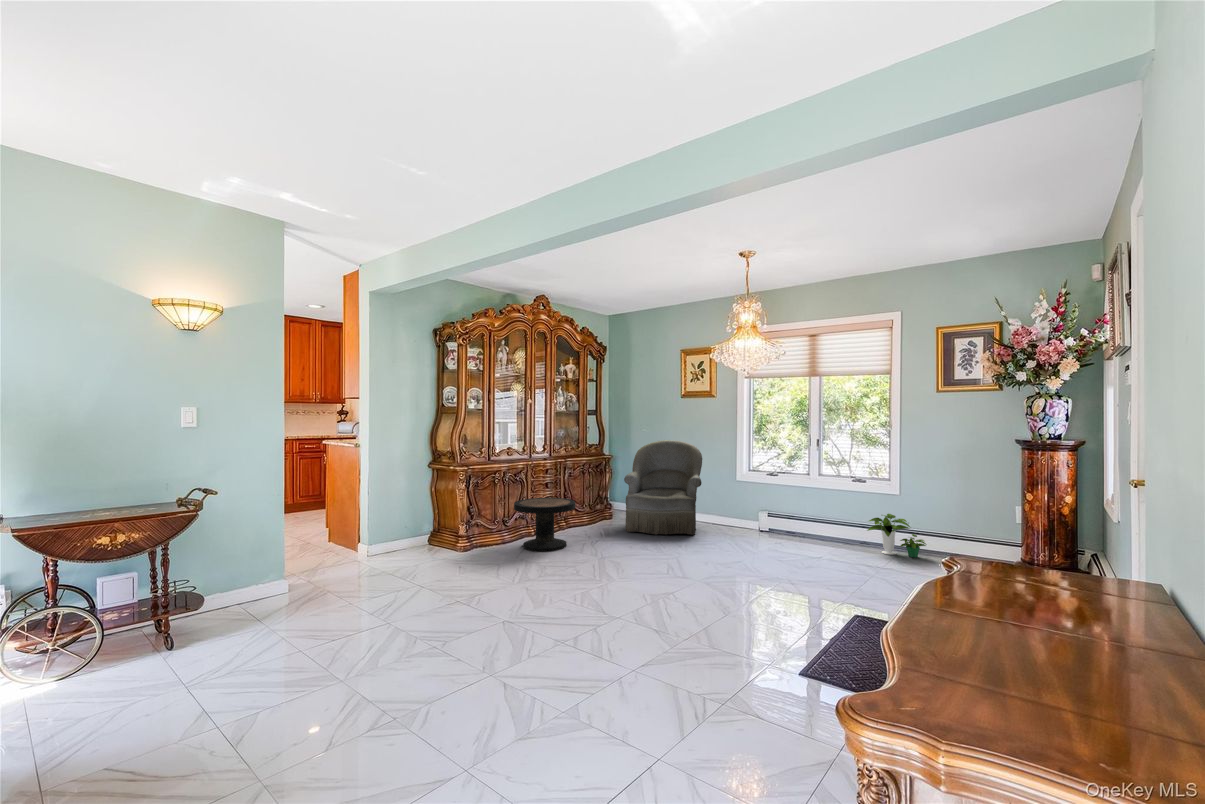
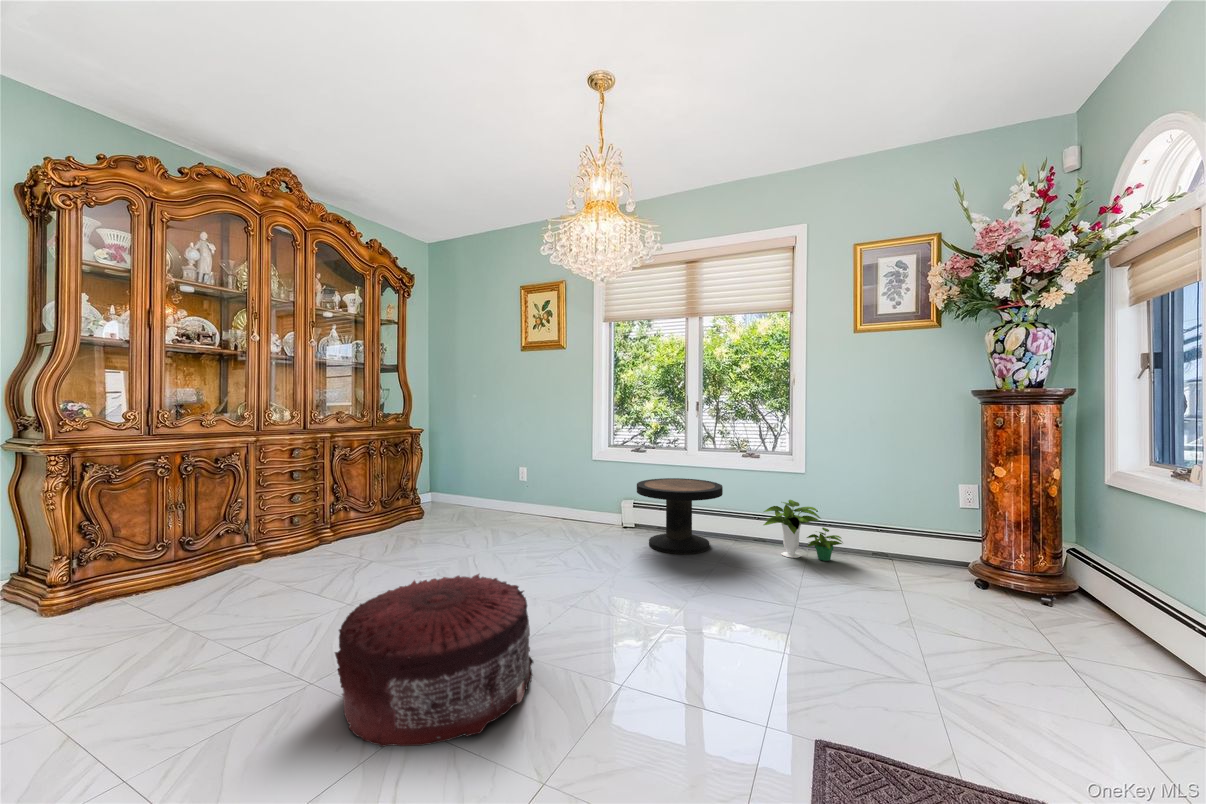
armchair: present [624,440,702,535] -> none [428,408,545,542]
side table: present [514,498,575,551] -> present [637,478,723,554]
pouf: none [631,541,720,605] -> present [335,574,534,747]

